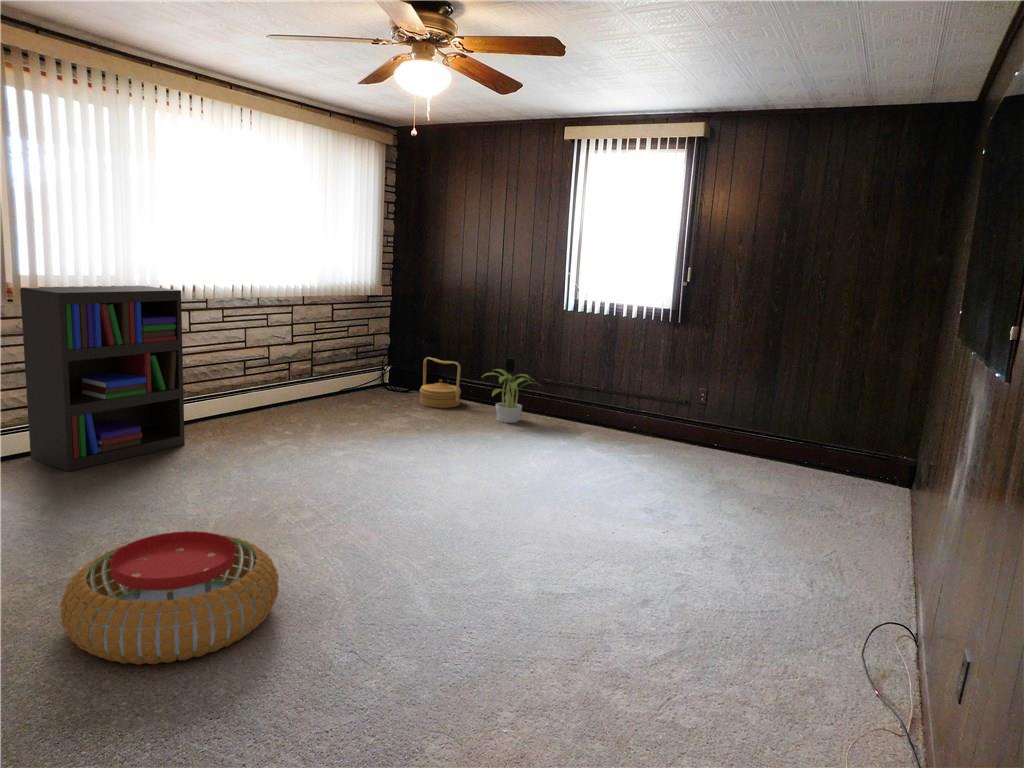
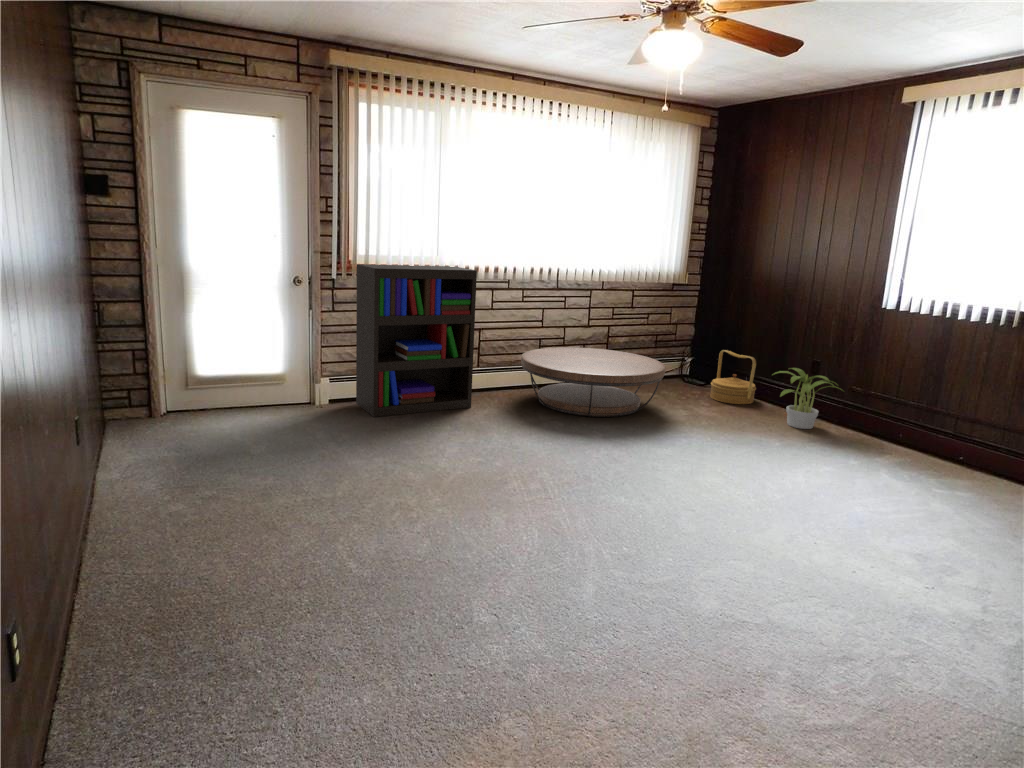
coffee table: none [232,366,387,437] -> present [521,347,665,417]
pouf: present [60,531,279,665] -> none [269,477,451,592]

